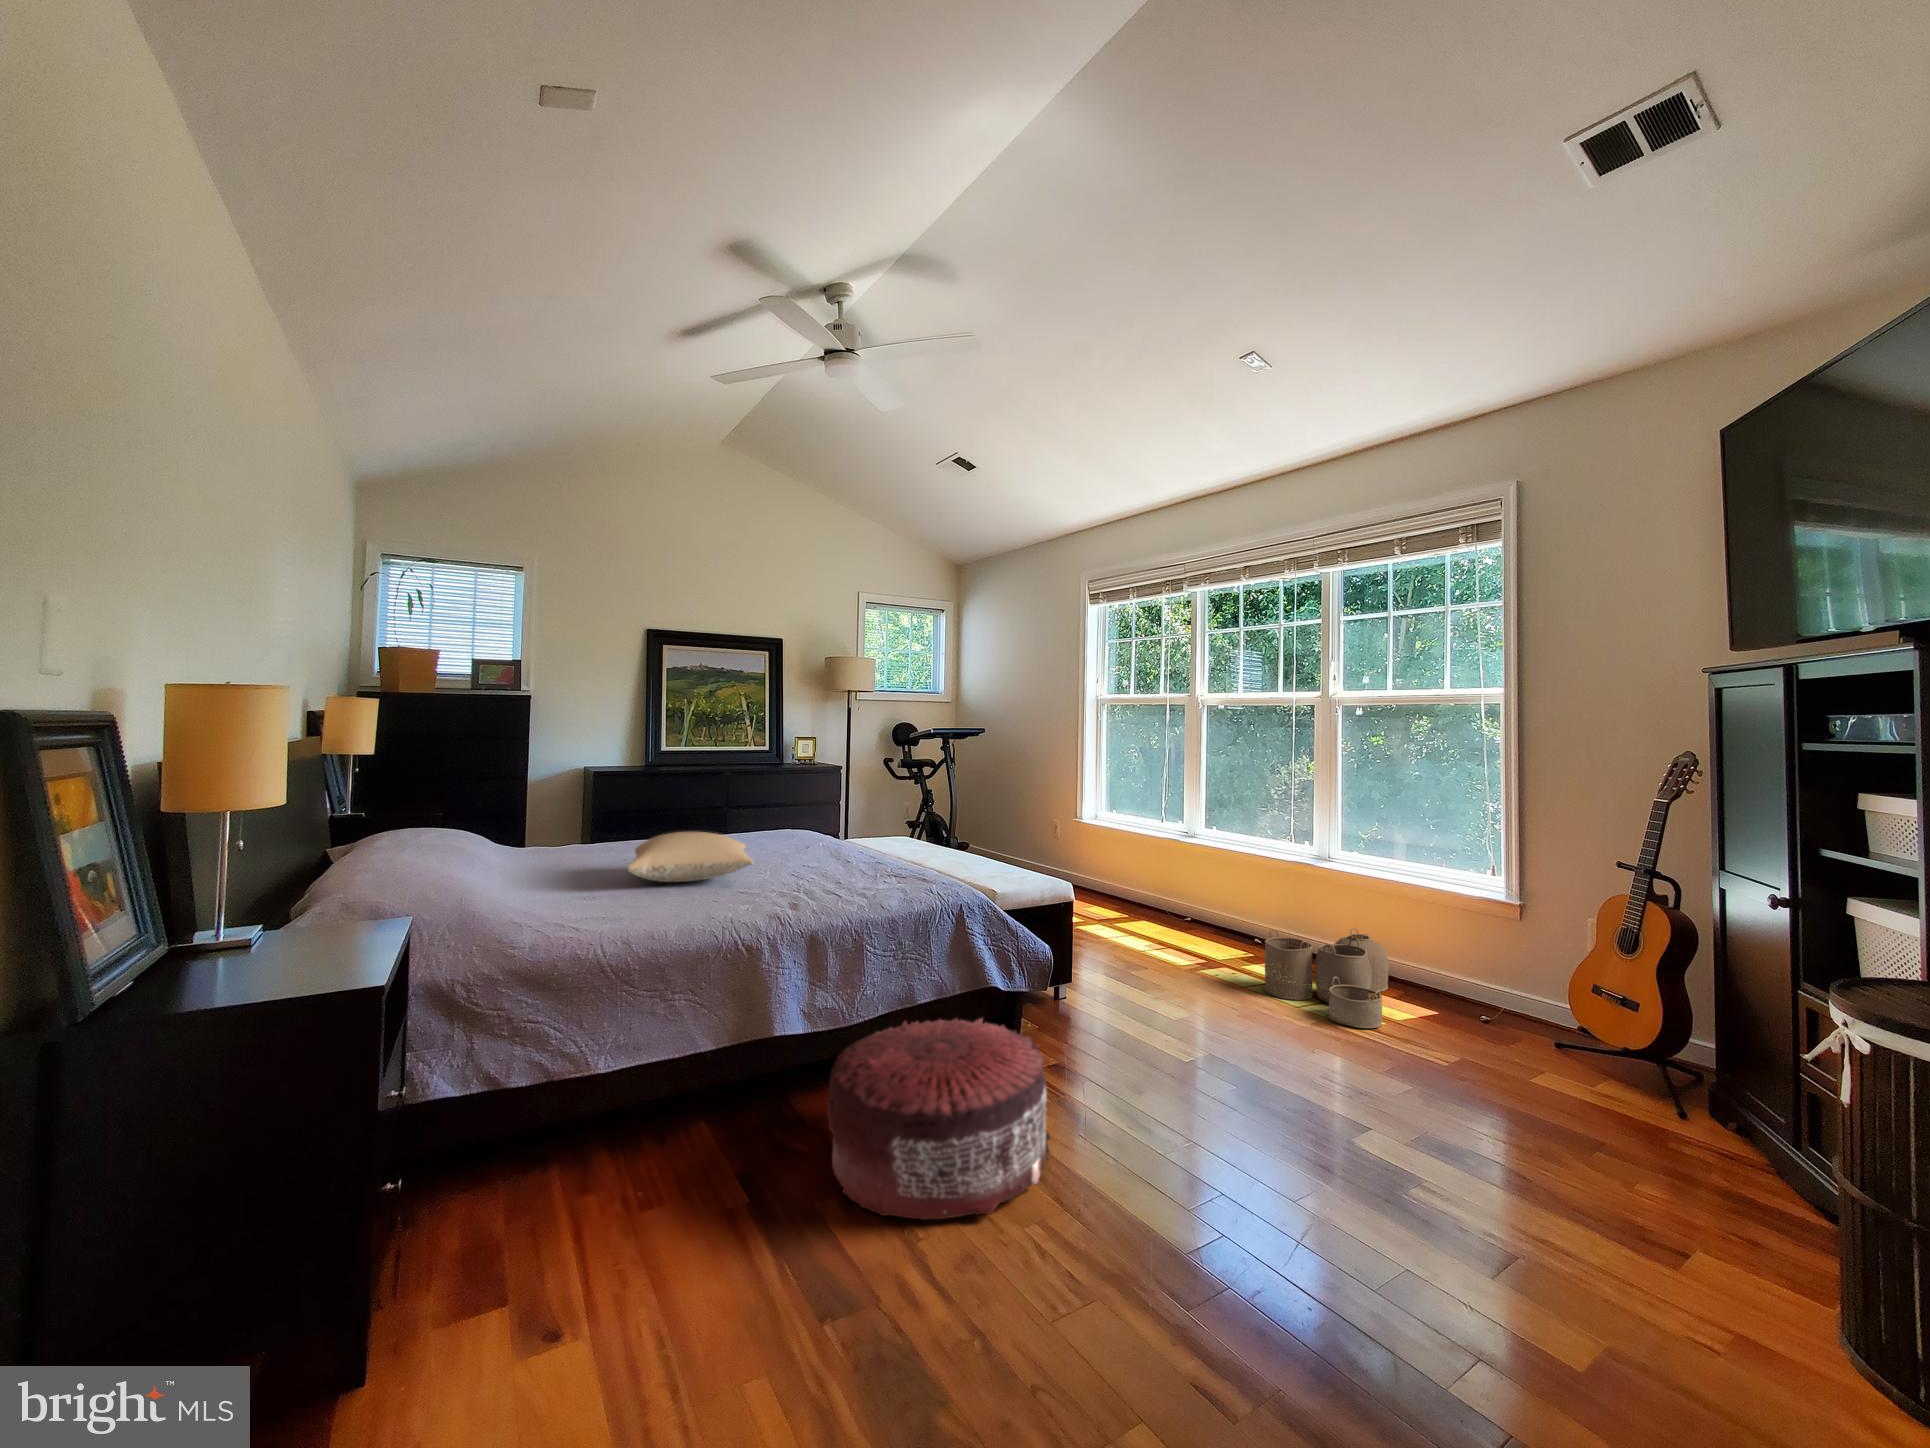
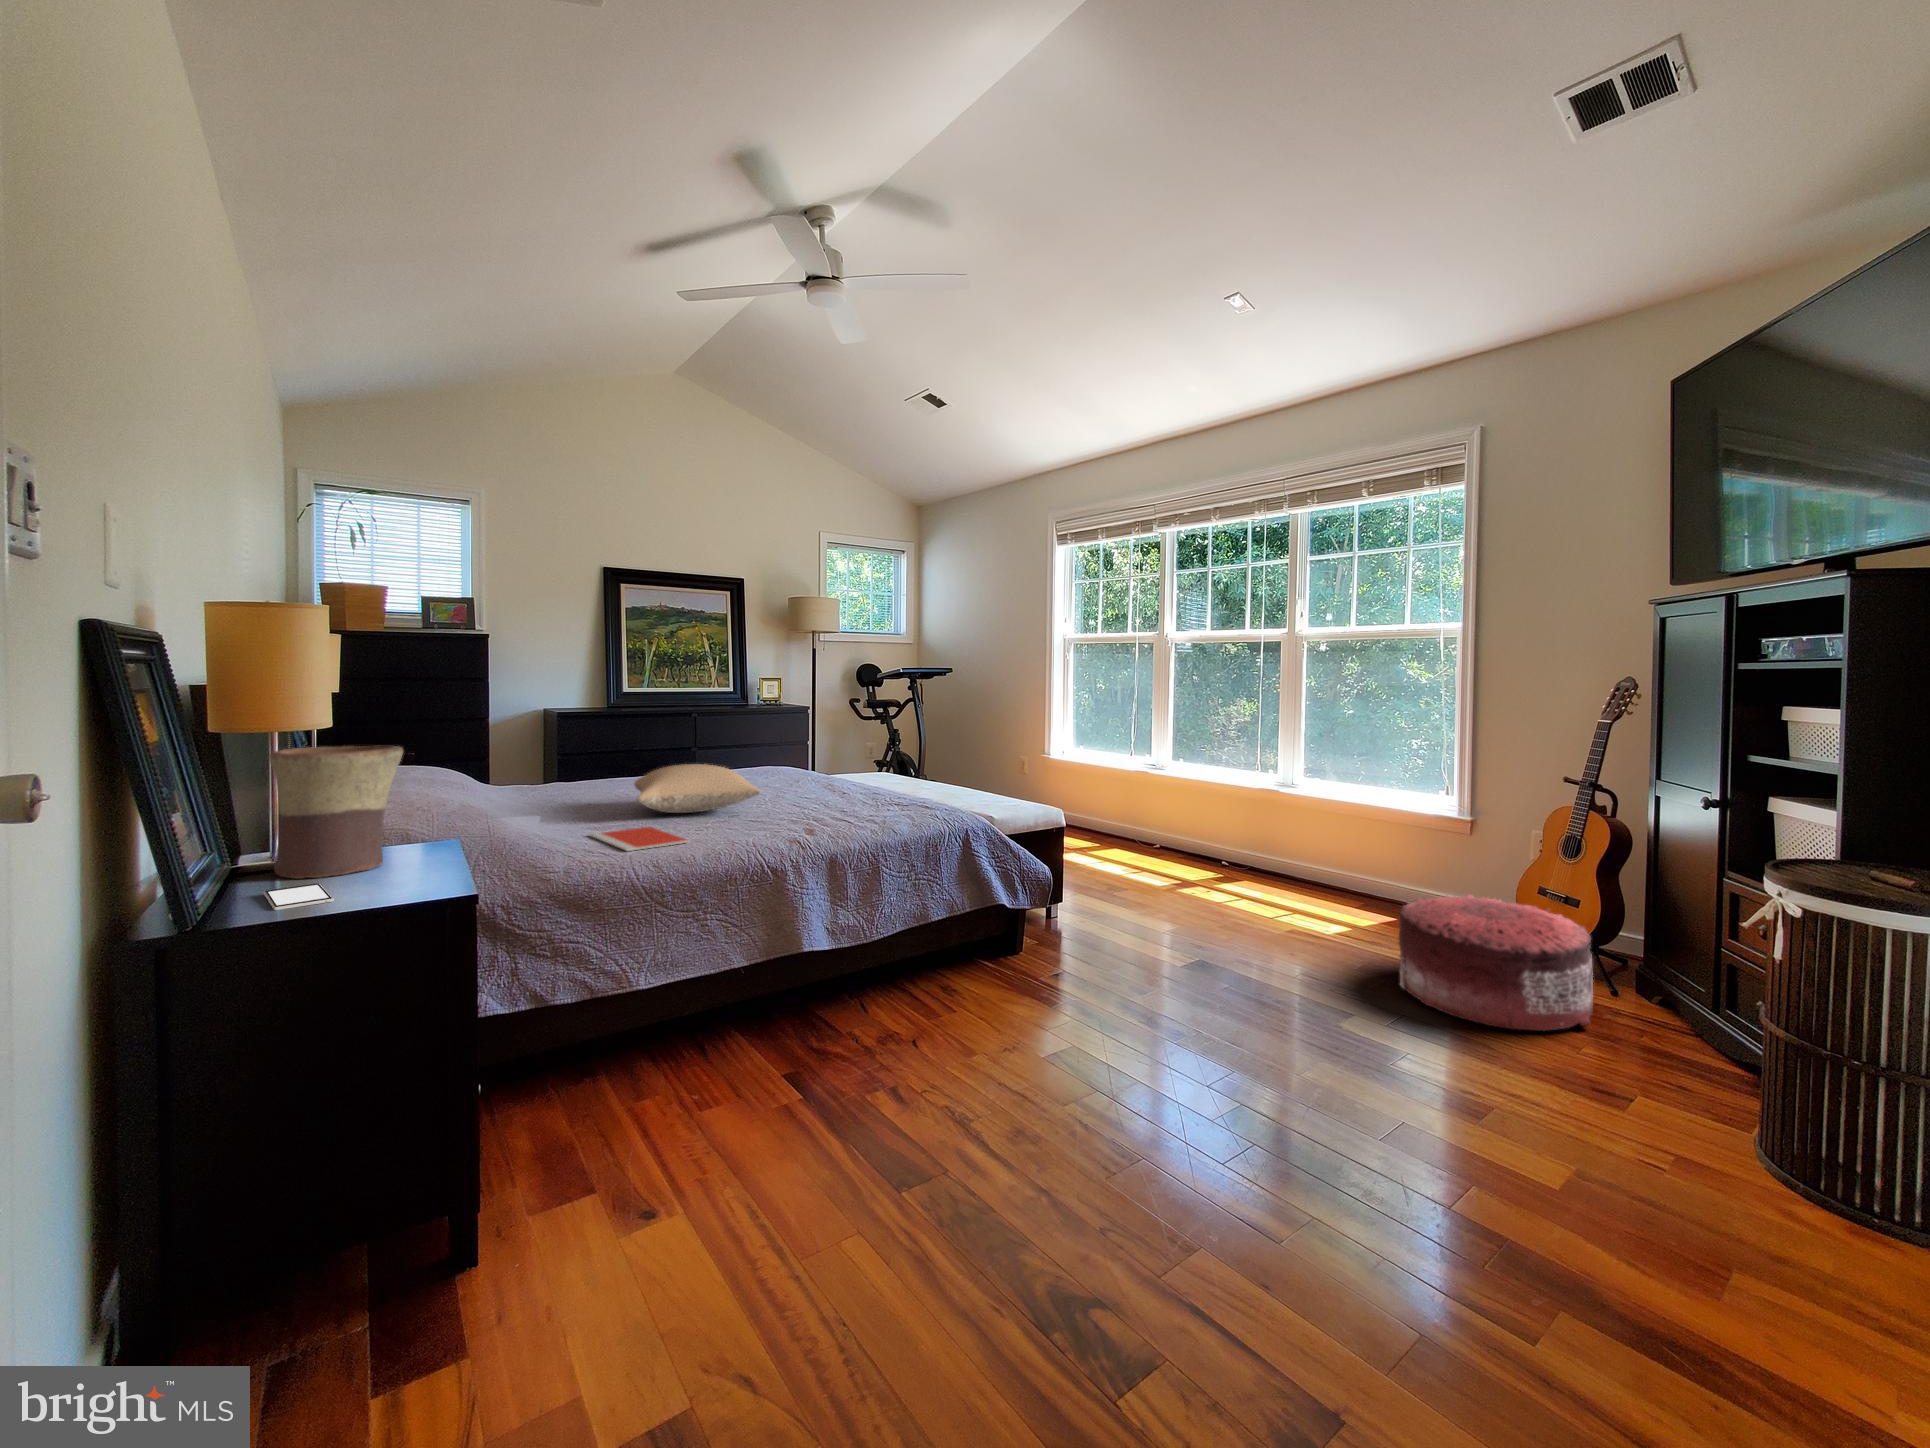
flower pot: none [220,824,357,960] -> present [269,746,403,879]
notebook: none [573,898,667,926] -> present [590,827,689,851]
woven basket: present [1265,929,1388,1028] -> none [1239,847,1350,934]
smartphone: none [186,967,250,999] -> present [263,883,334,910]
pouf: present [827,1018,1050,1219] -> present [1399,894,1593,1031]

